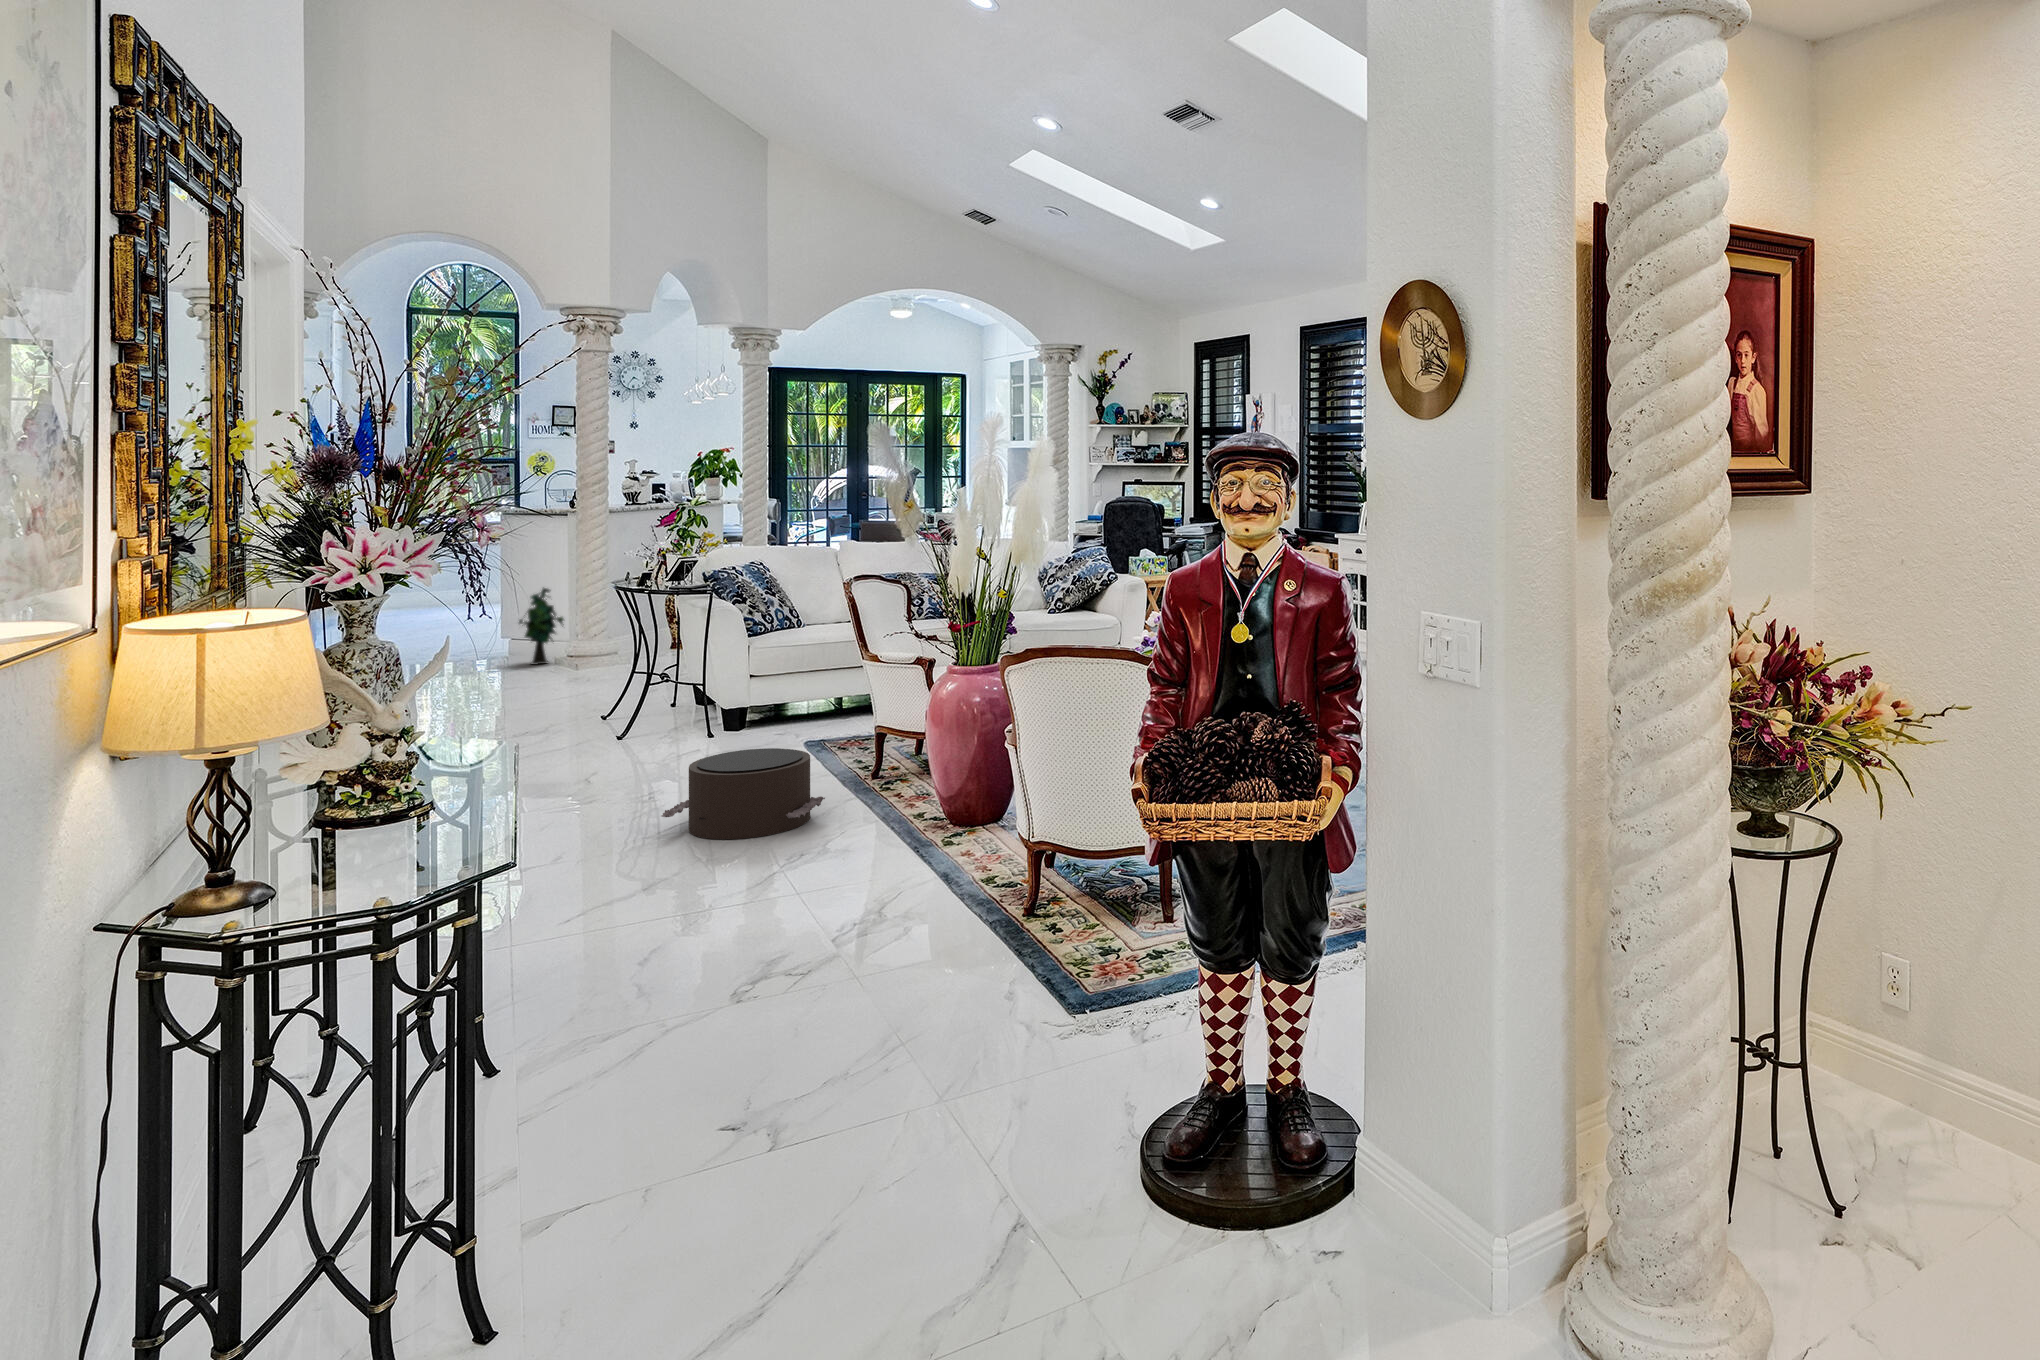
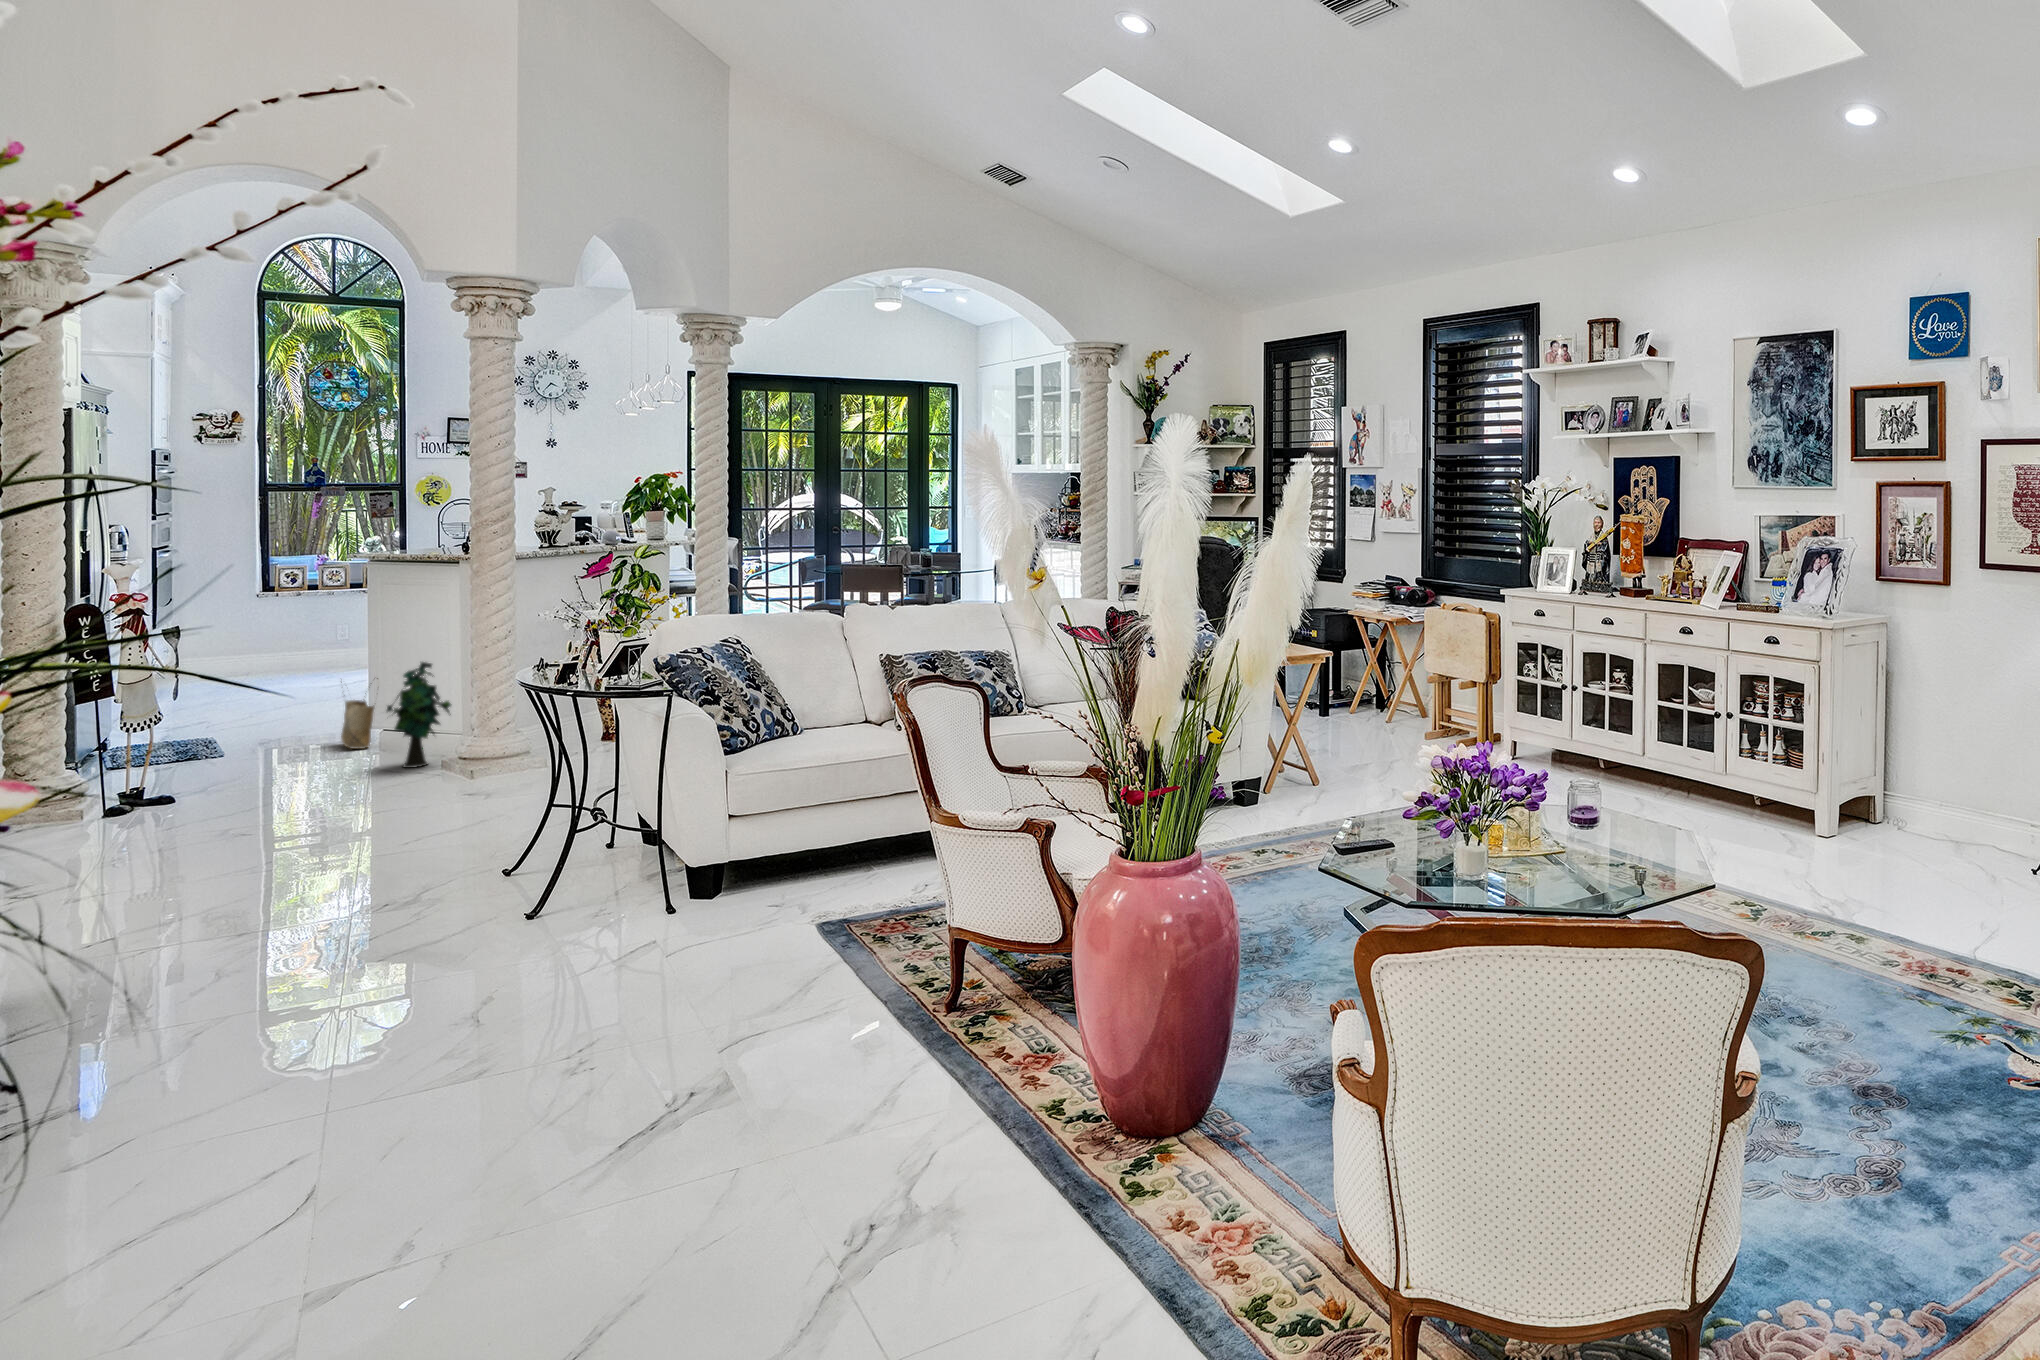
woven basket: none [483,602,511,654] -> present [341,678,378,749]
pouf: present [661,748,825,839] -> none [592,986,885,1186]

